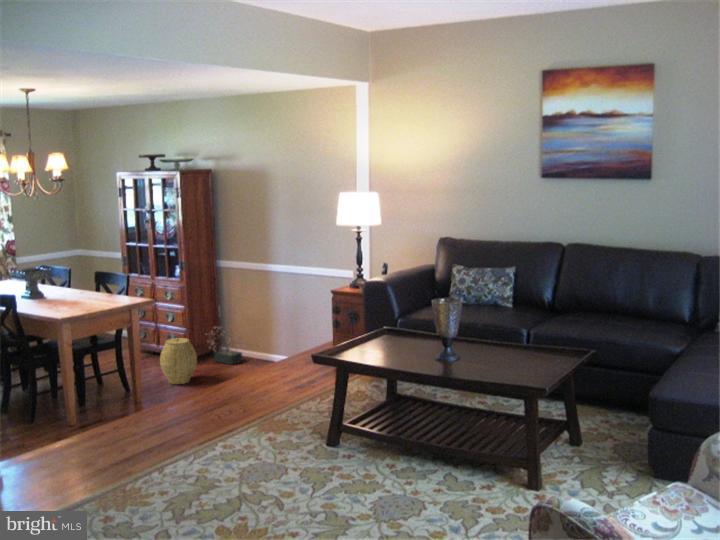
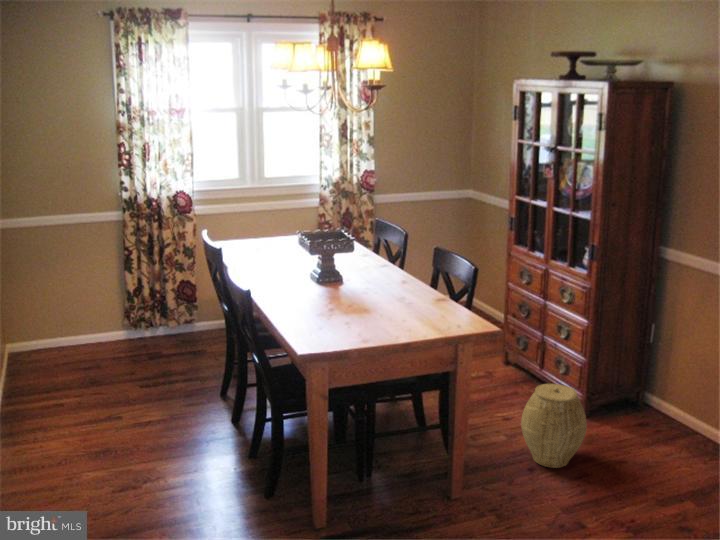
decorative plant: present [206,327,246,365] -> none [615,364,689,442]

